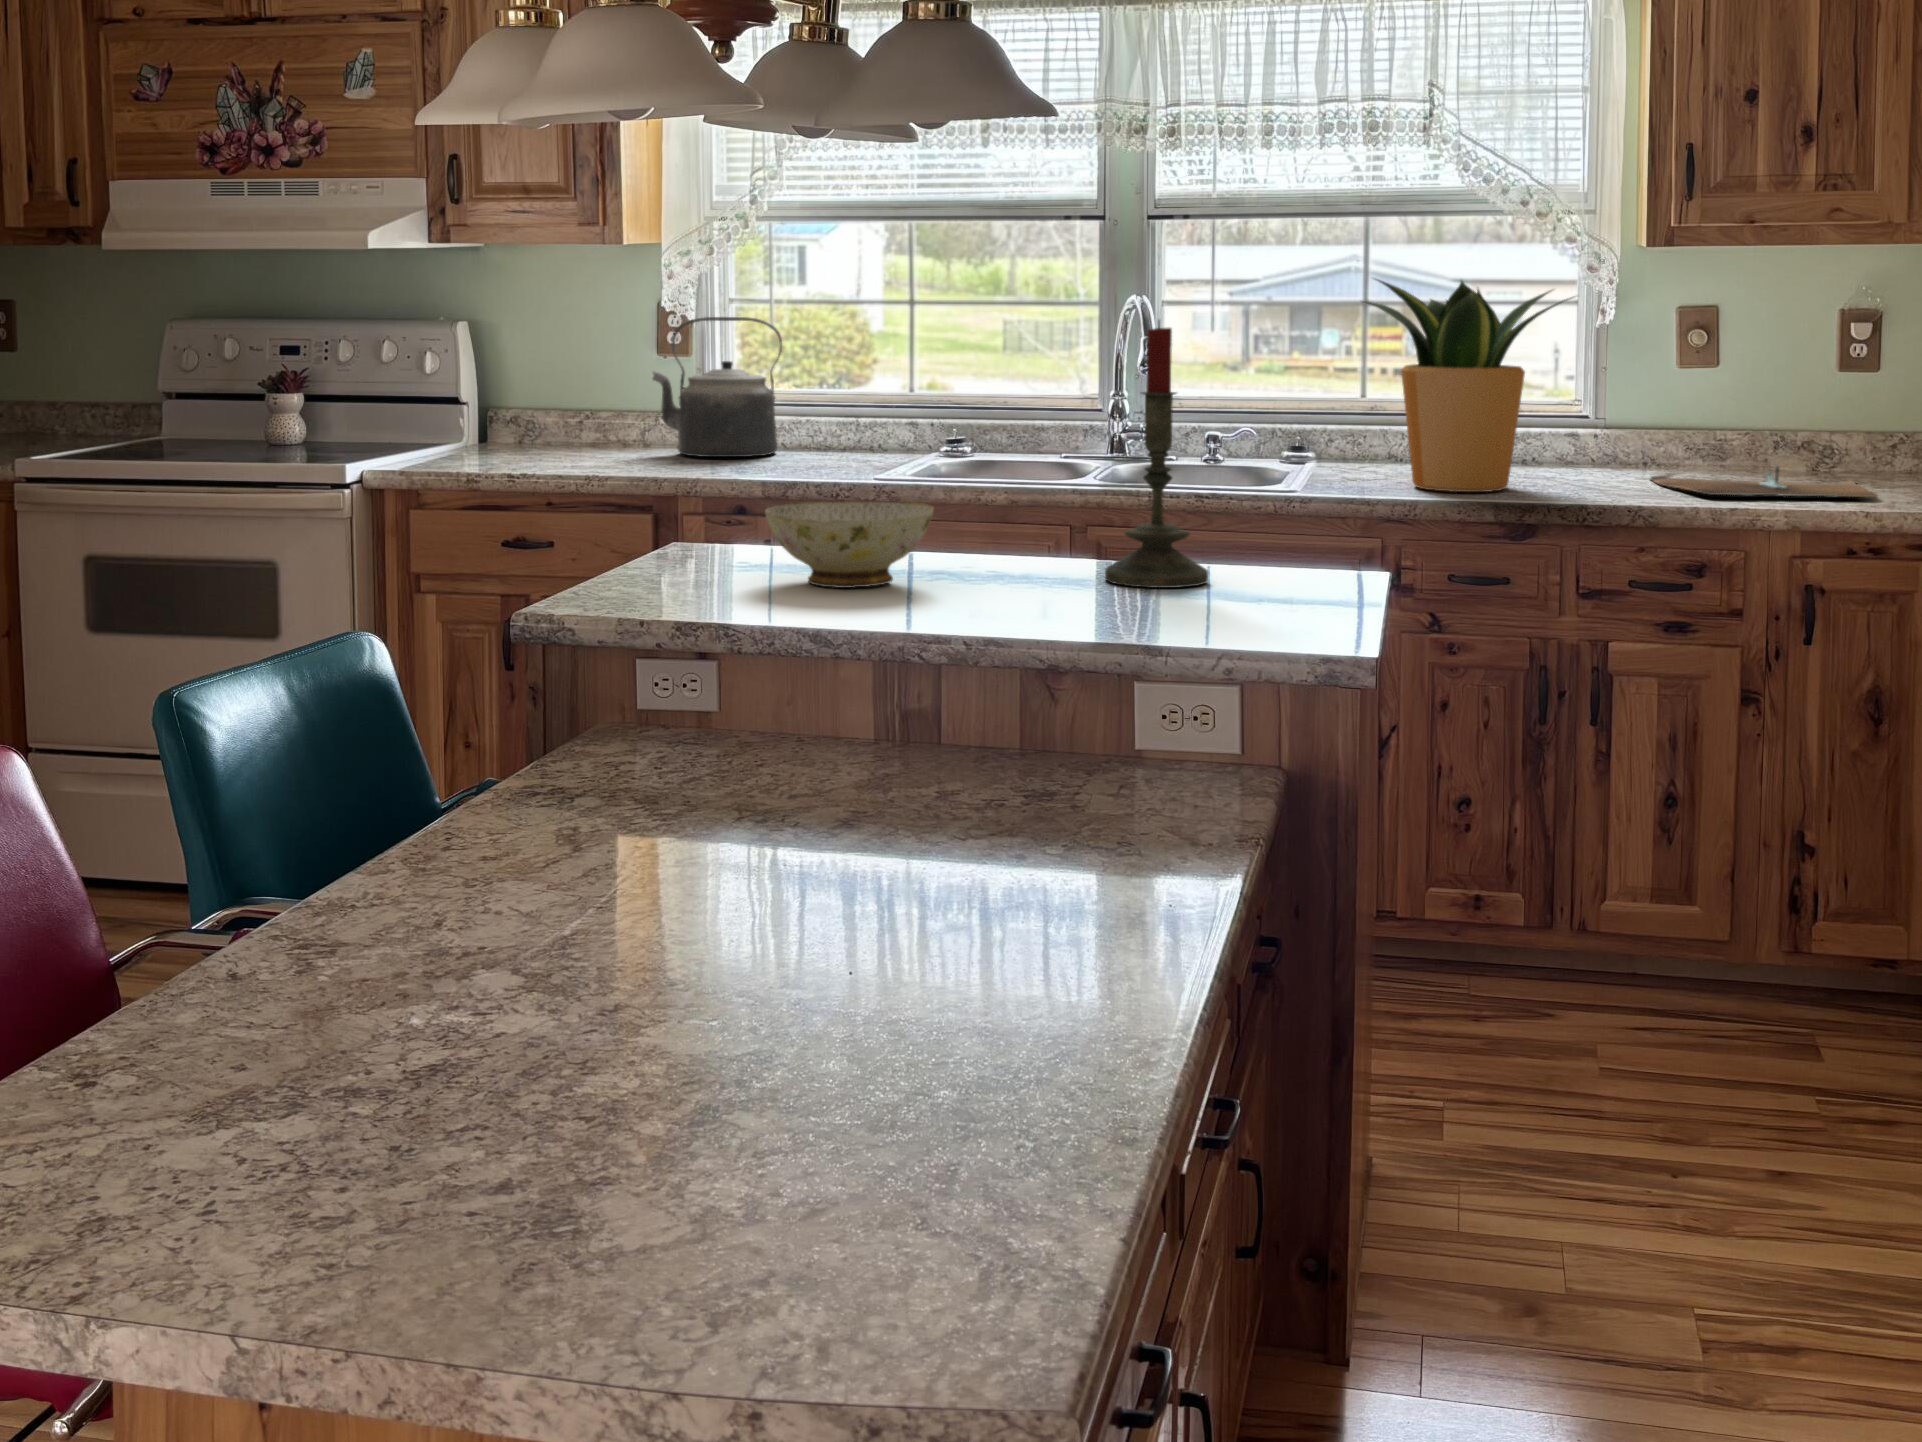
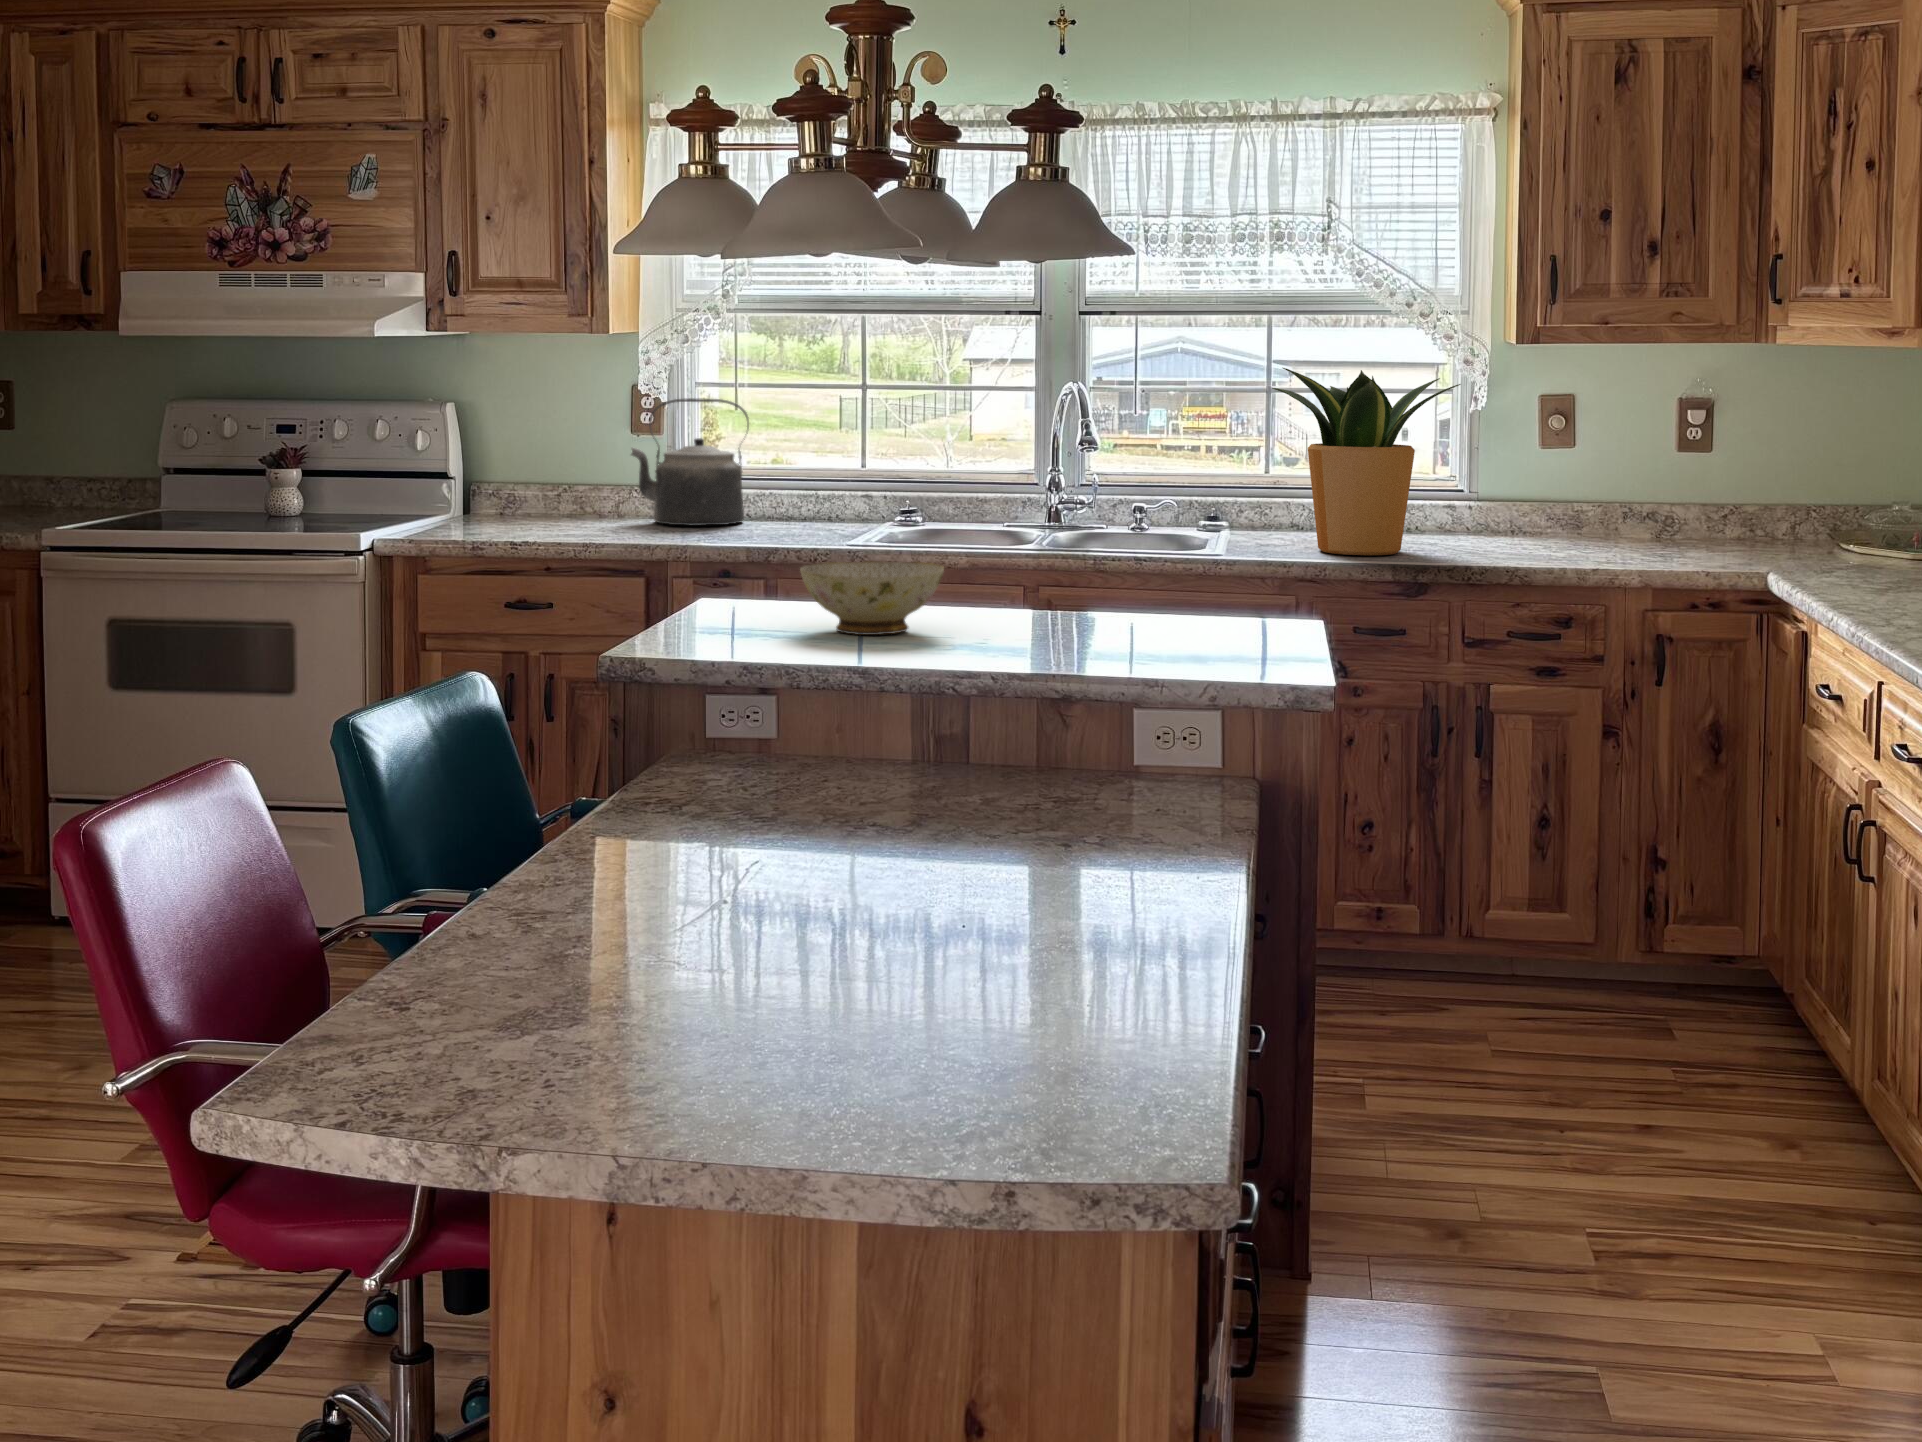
candle: present [1105,321,1208,588] -> none [1086,407,1173,634]
cutting board: present [1651,466,1877,497] -> none [1517,531,1716,559]

